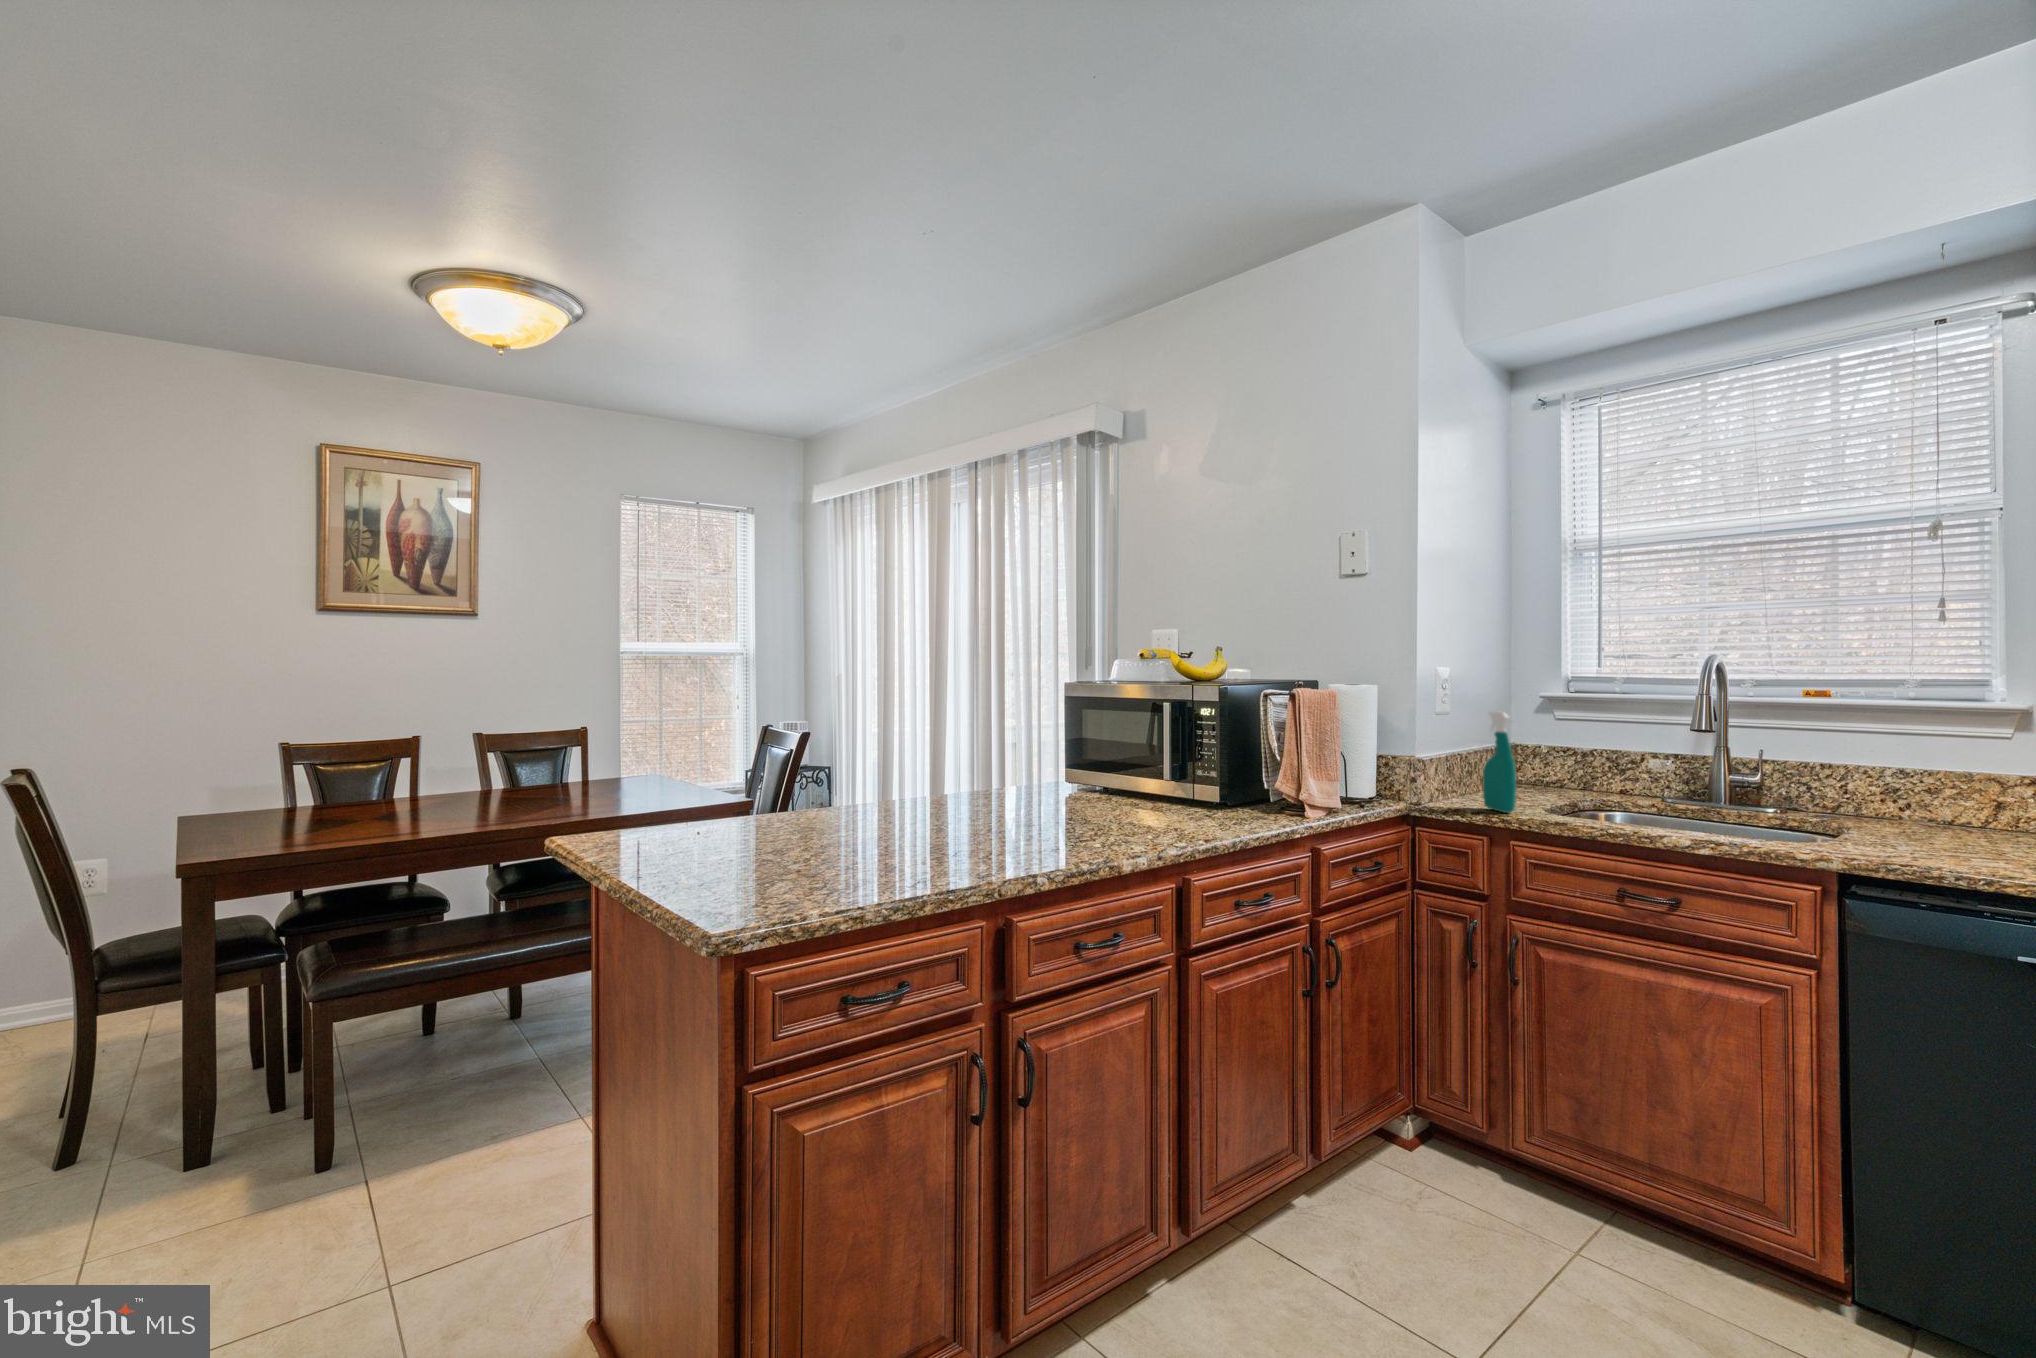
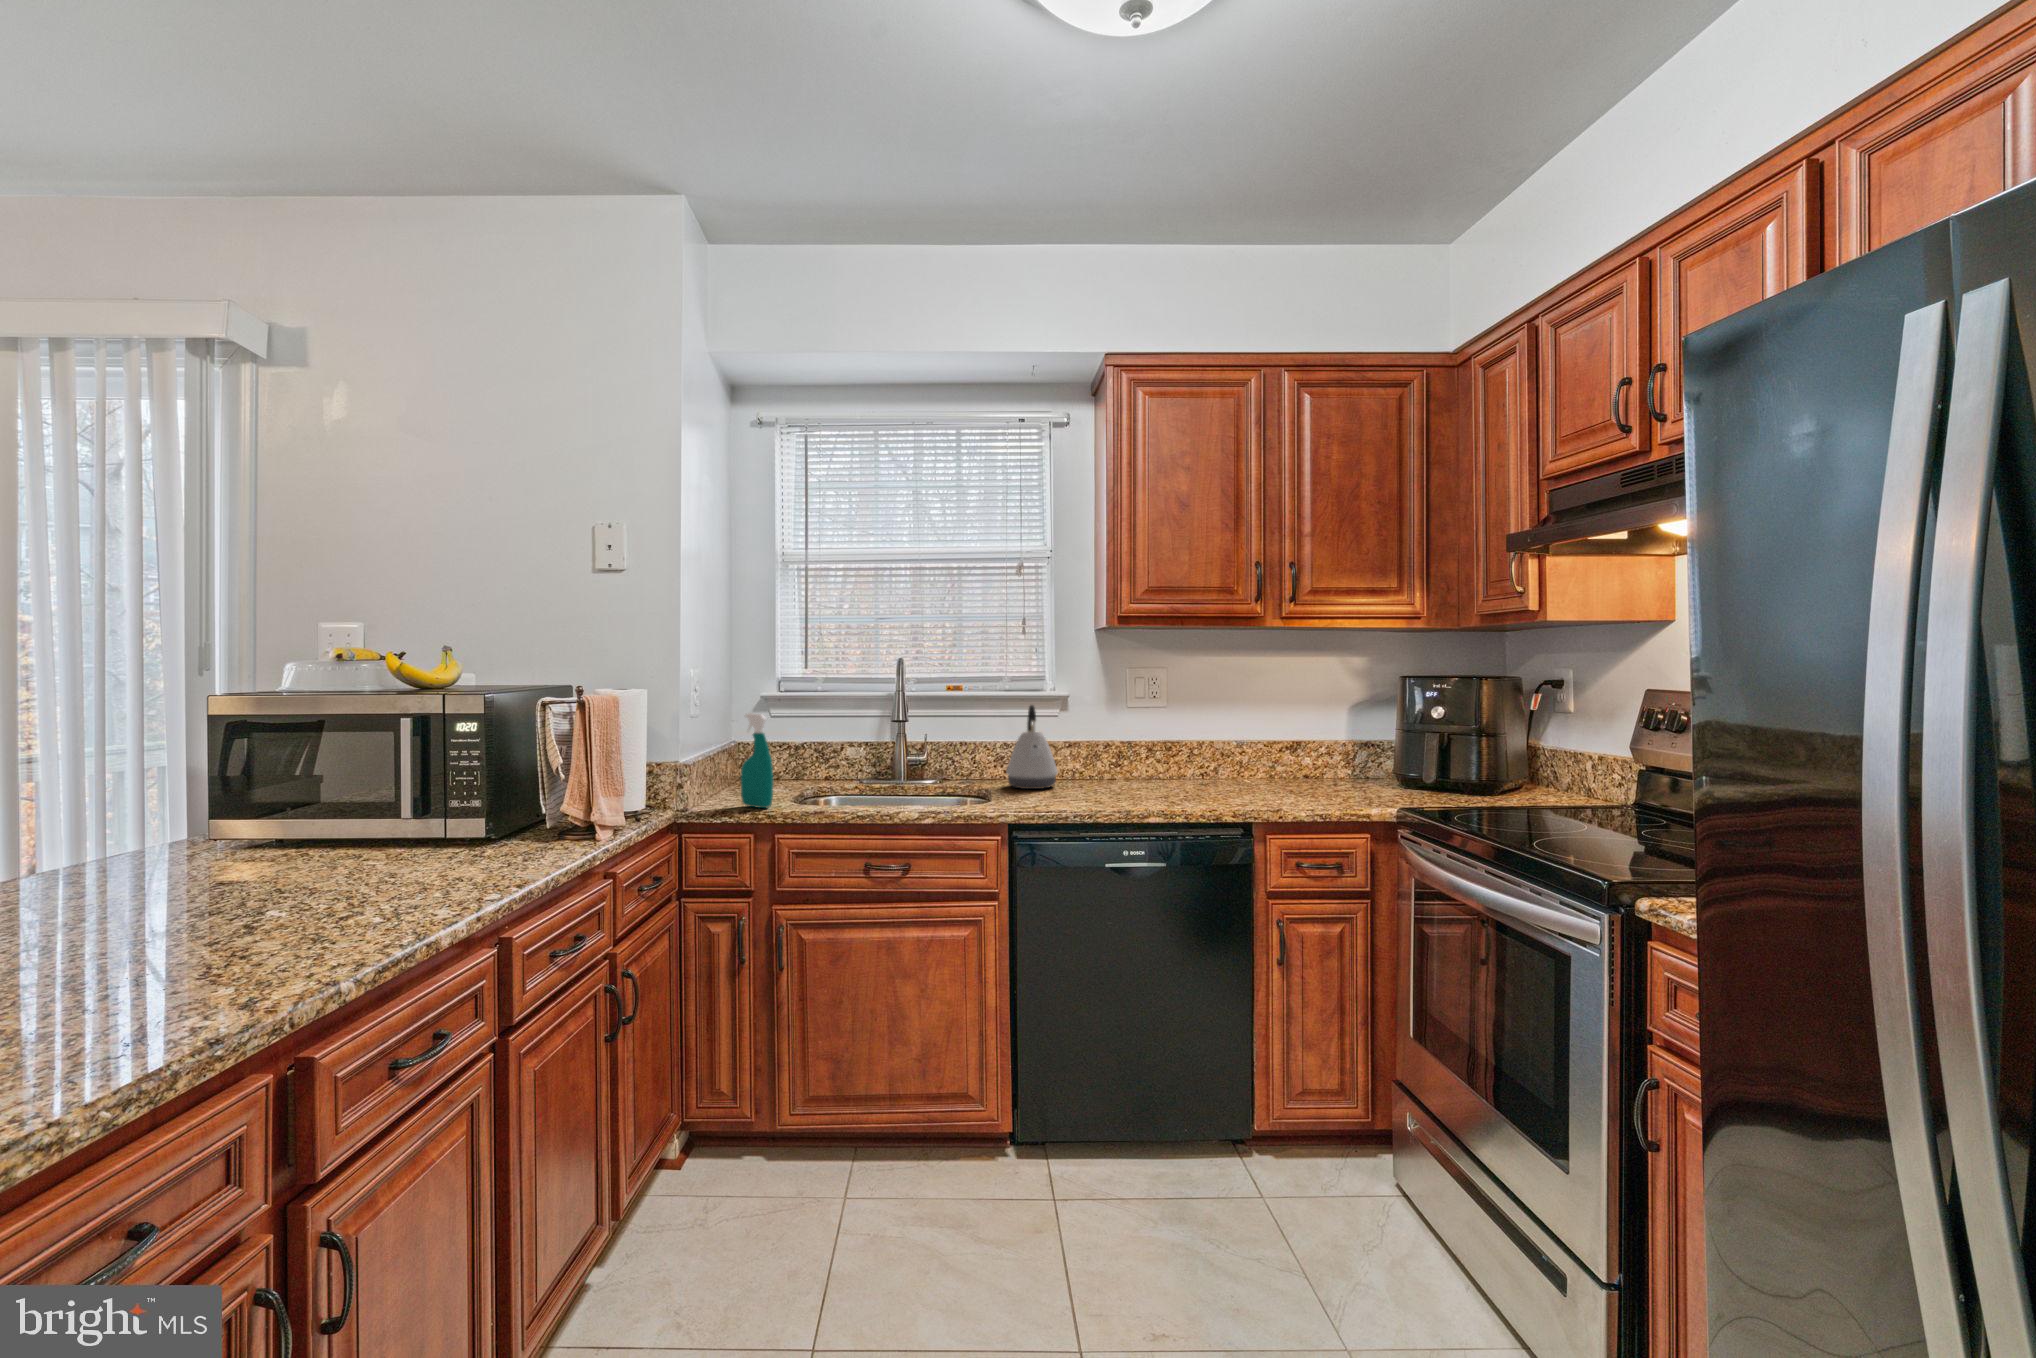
kettle: none [1885,716,1988,838] -> present [1006,705,1058,789]

